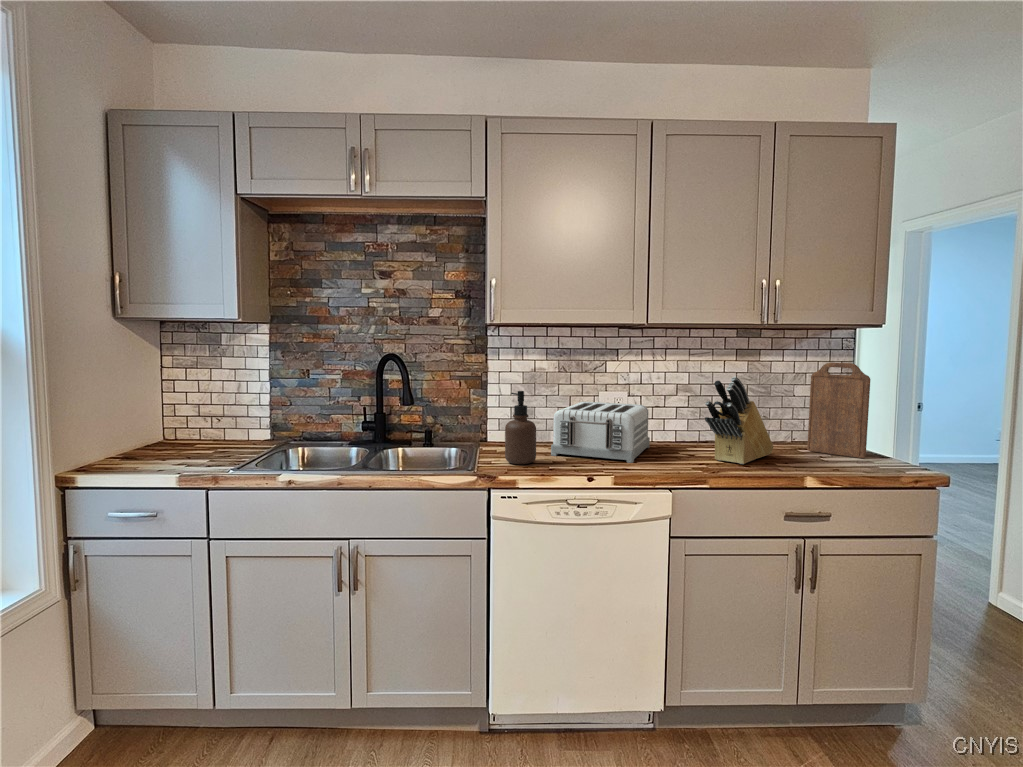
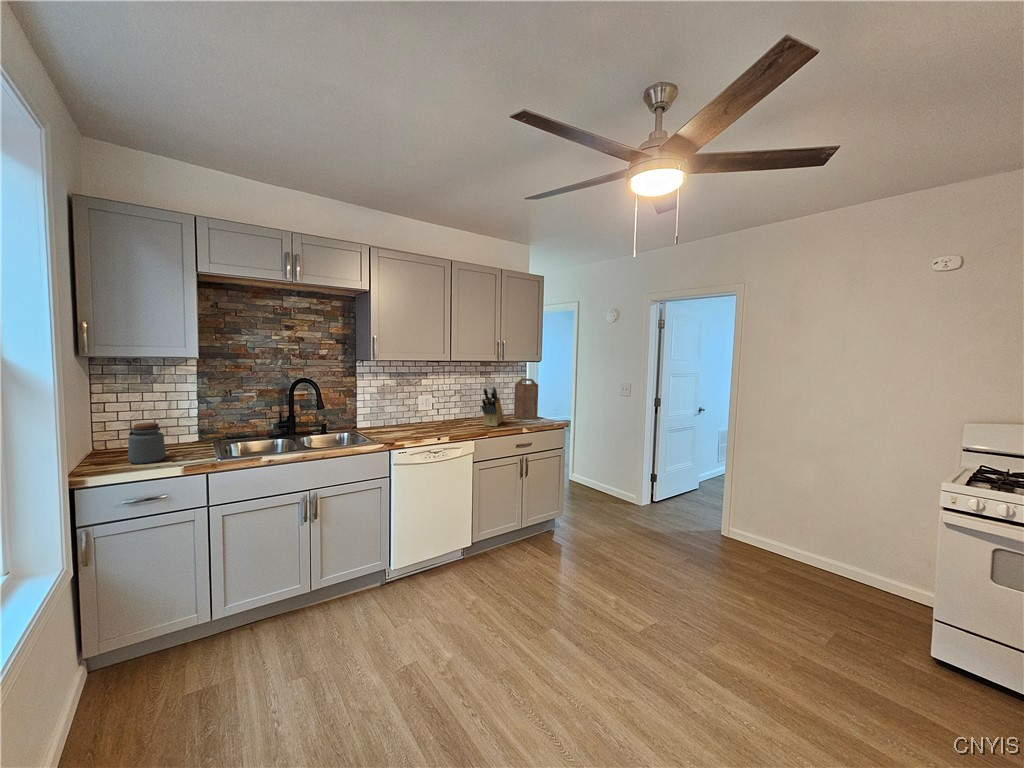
soap dispenser: present [505,391,536,464] -> none [389,398,406,437]
toaster: present [551,402,650,463] -> none [406,402,450,431]
jar: none [144,408,189,464] -> present [128,422,166,464]

